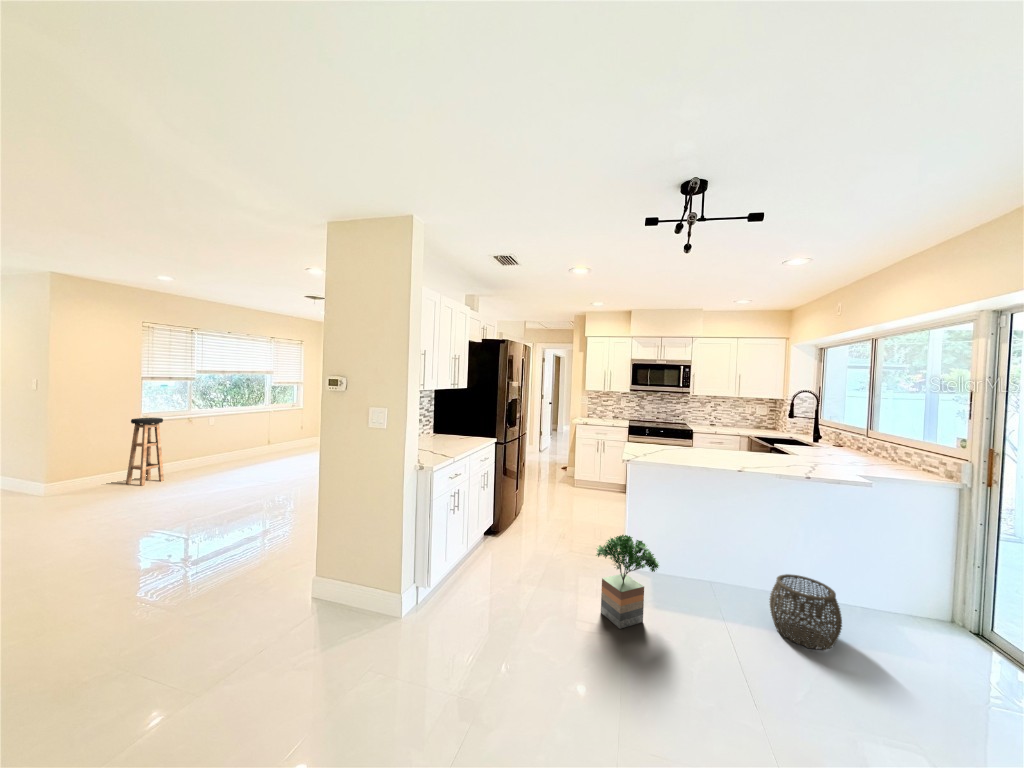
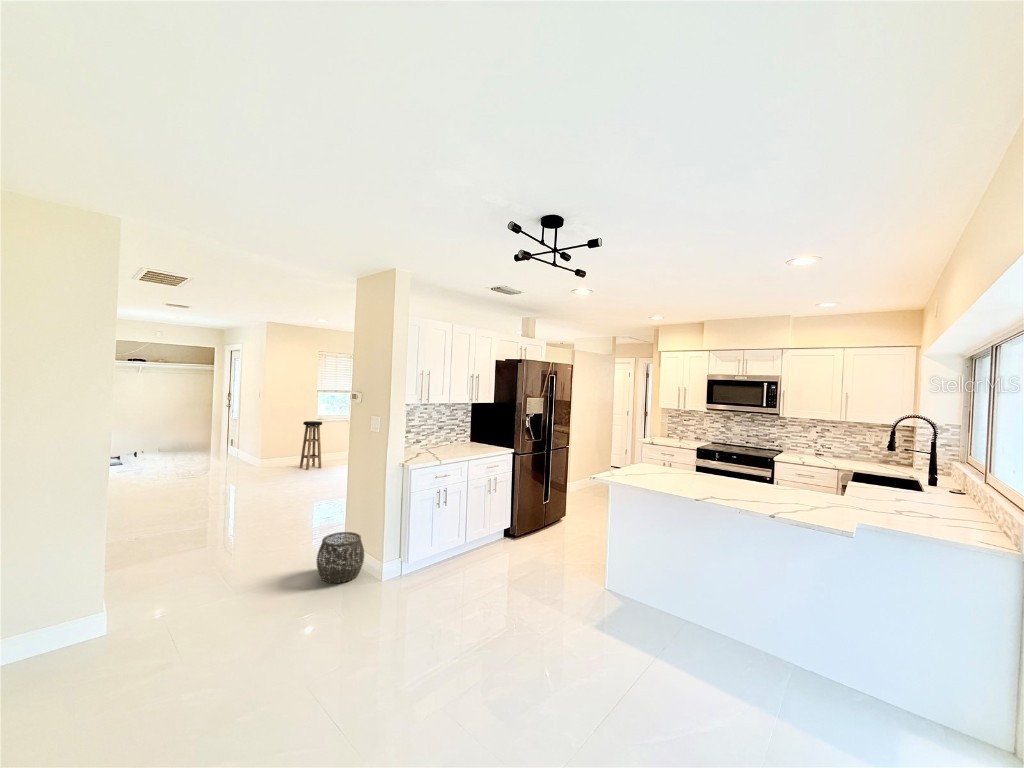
potted tree: present [596,535,659,629] -> none [529,544,582,631]
woven basket: present [770,574,842,650] -> present [317,532,364,583]

